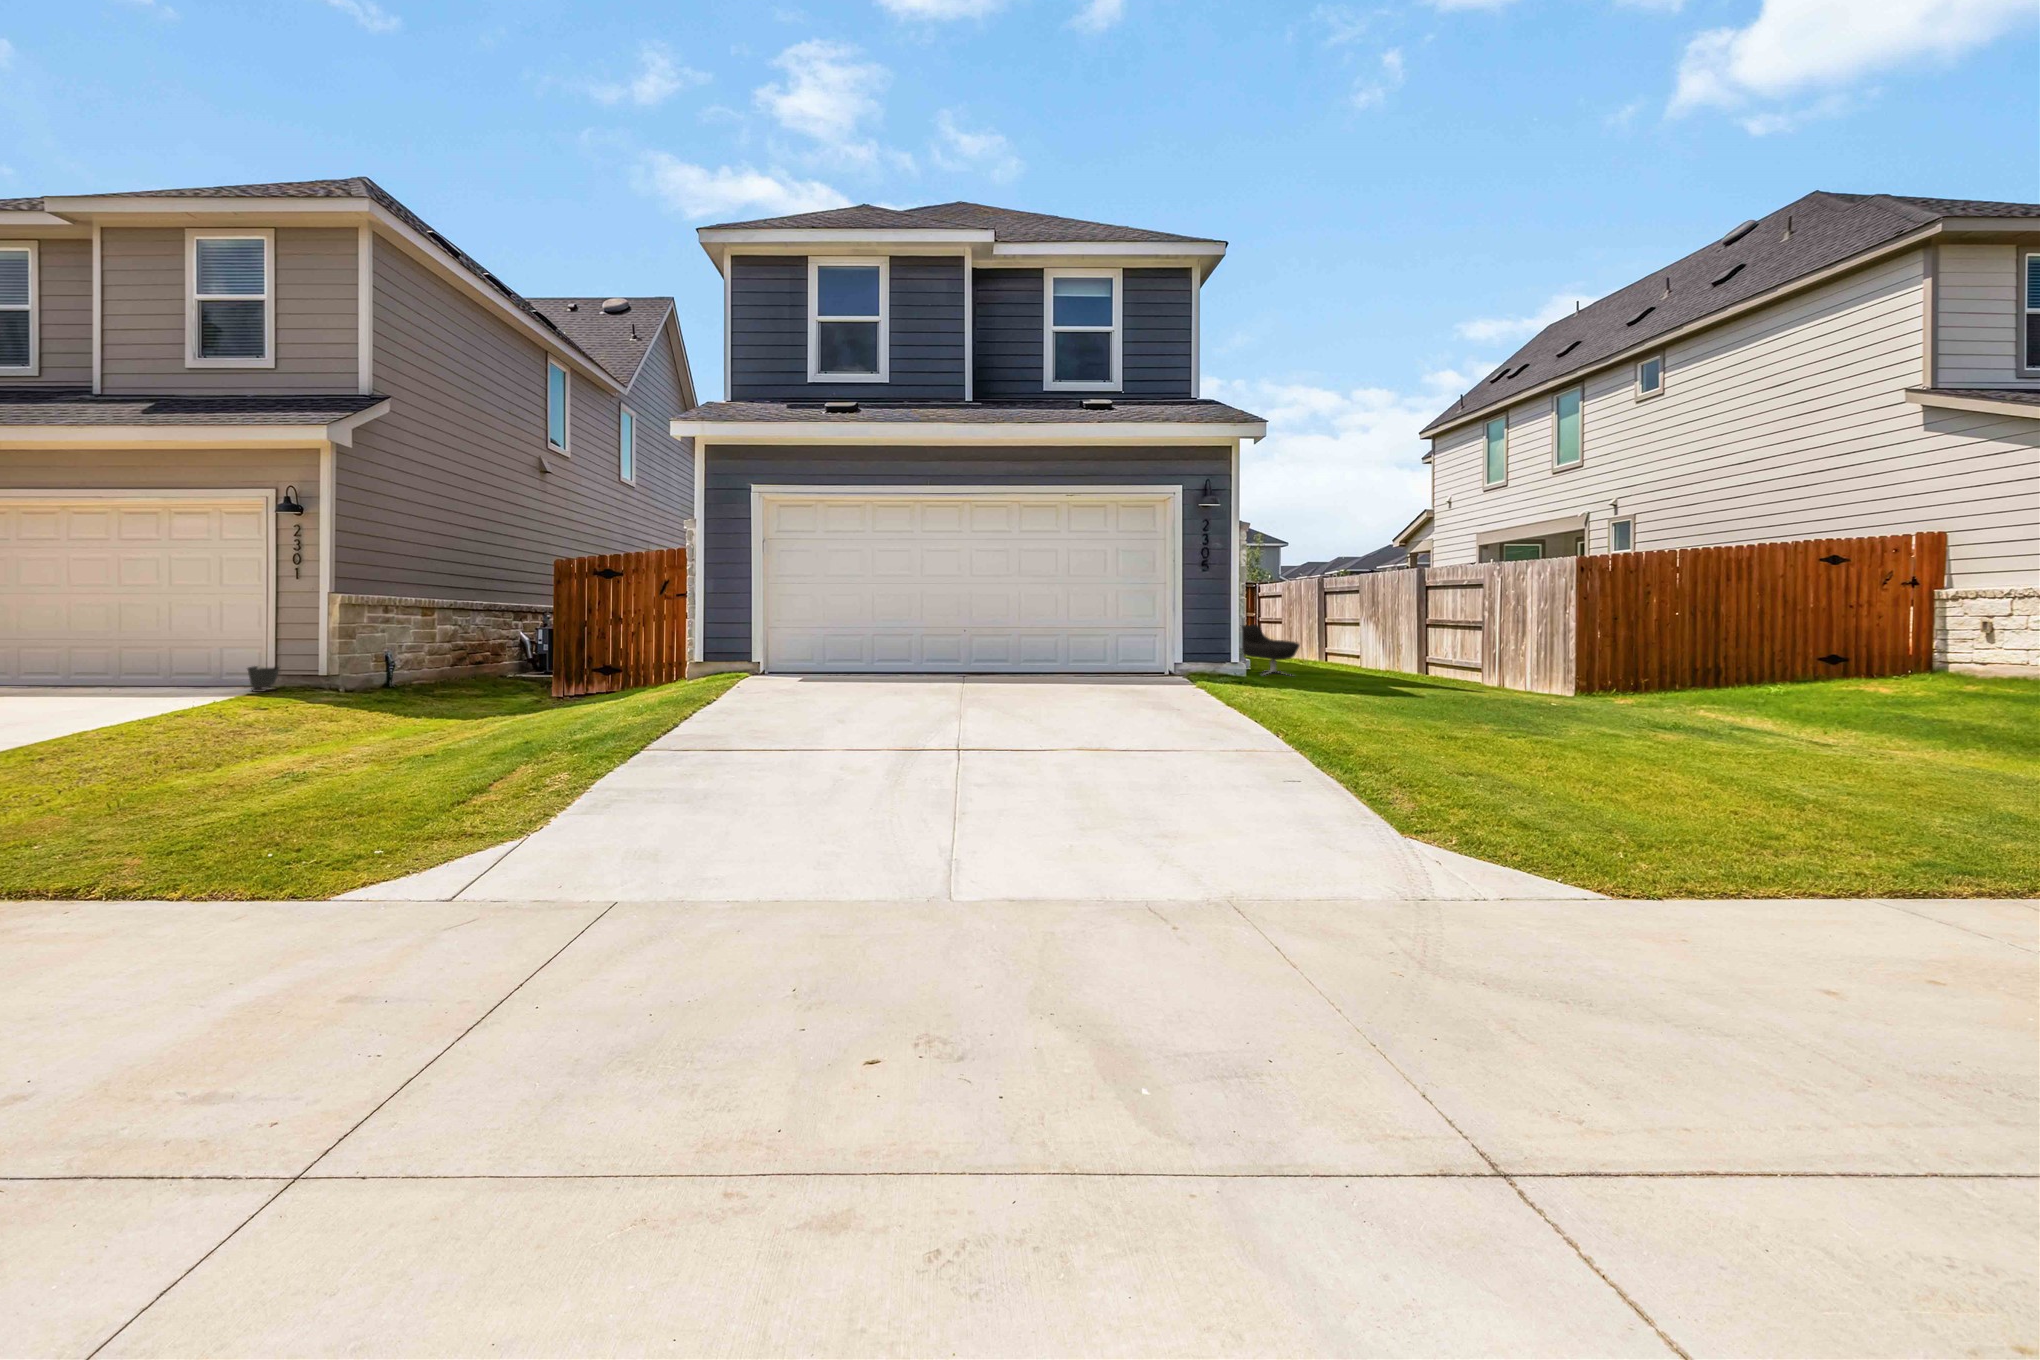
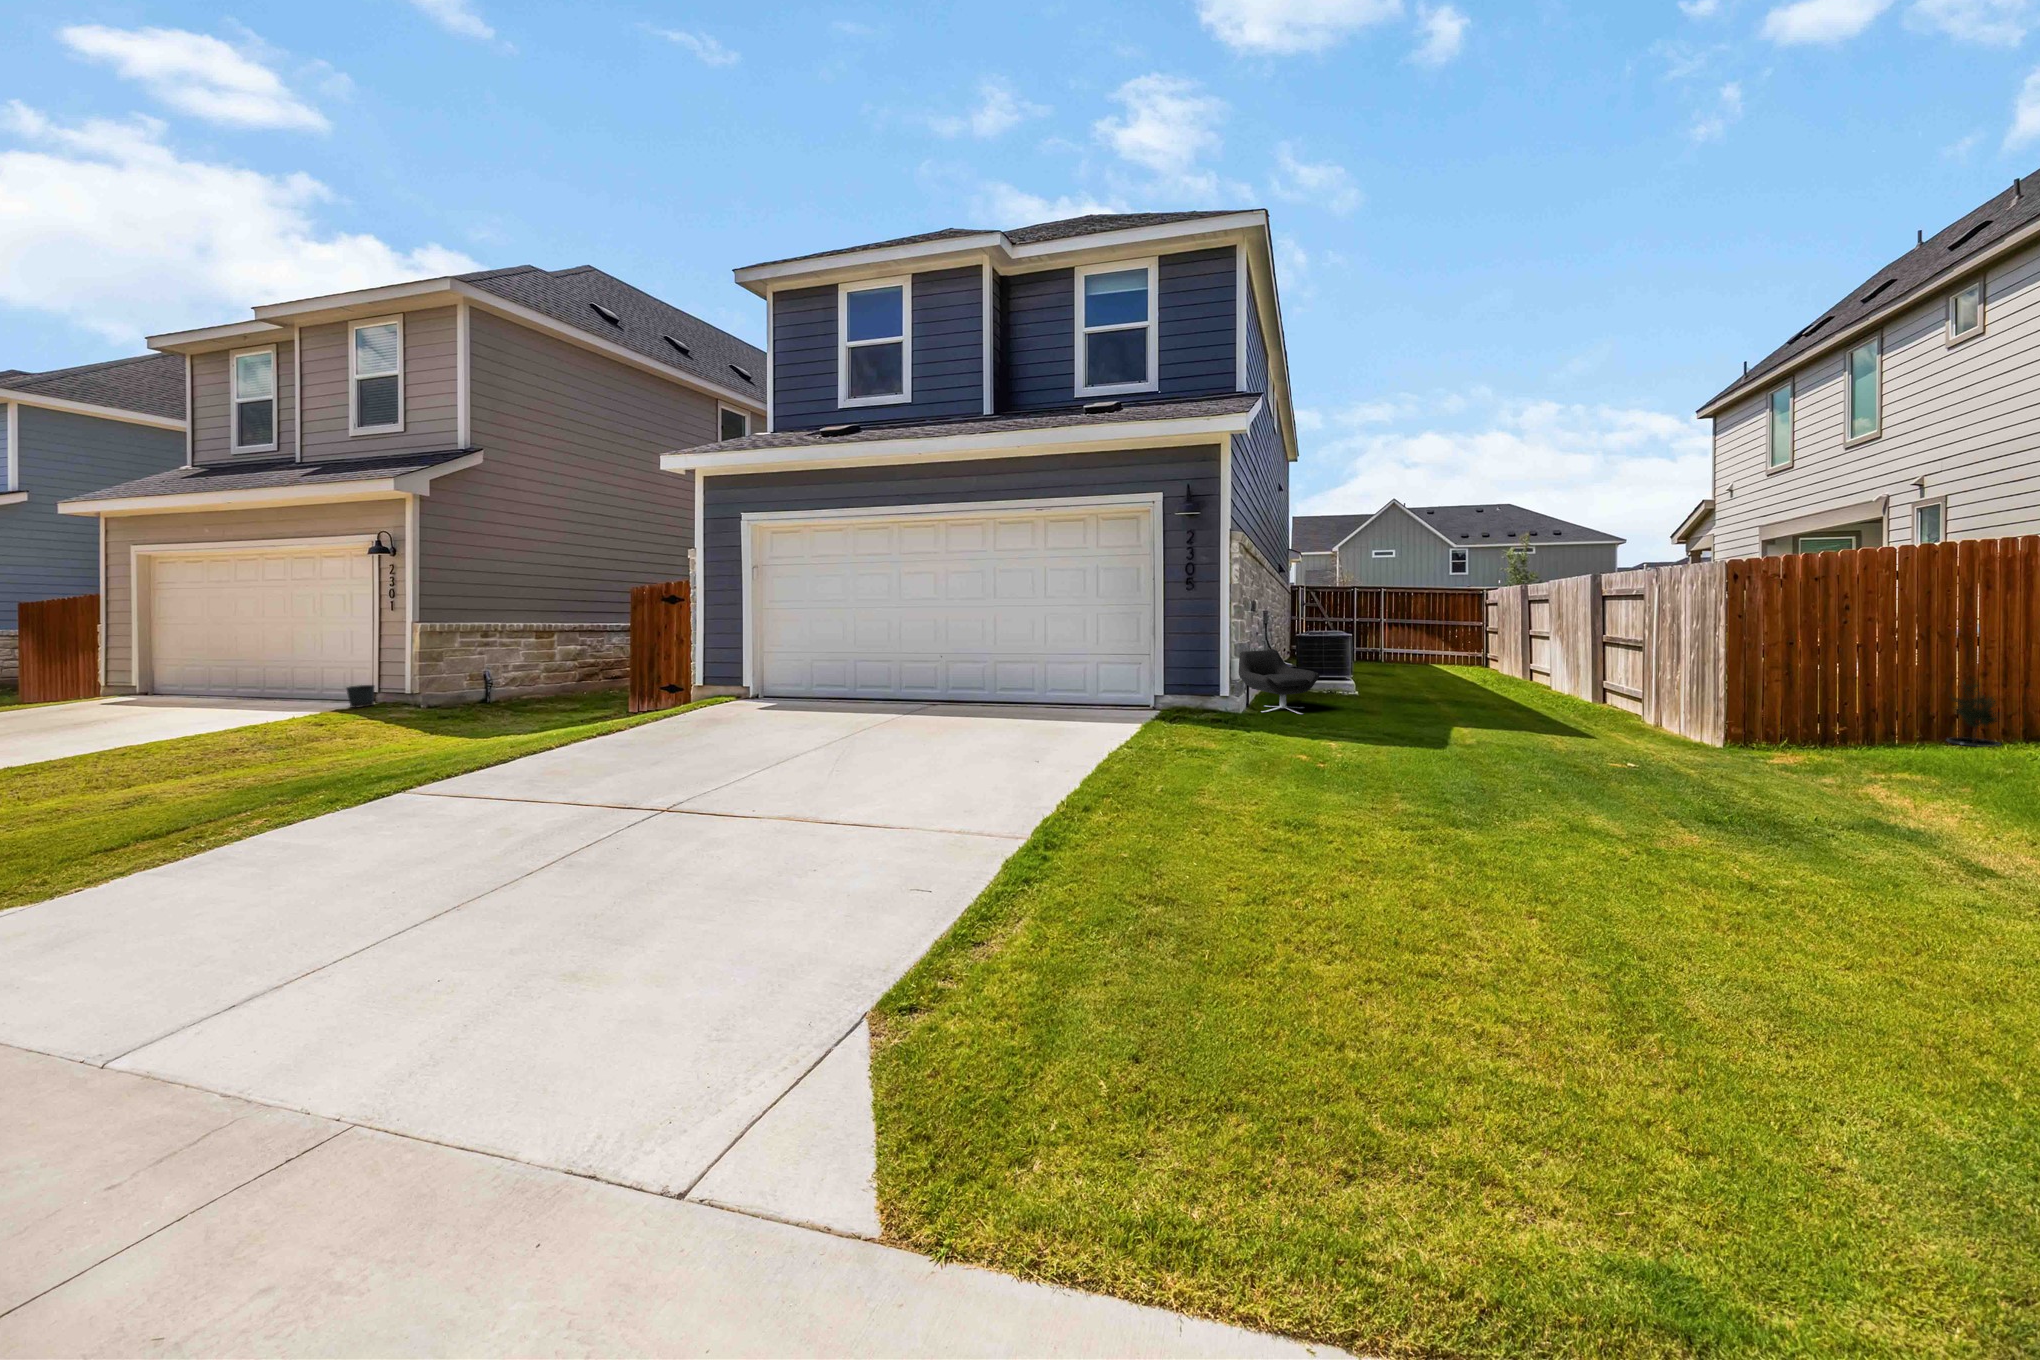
potted tree: none [1699,640,1734,687] -> present [1947,679,2000,747]

